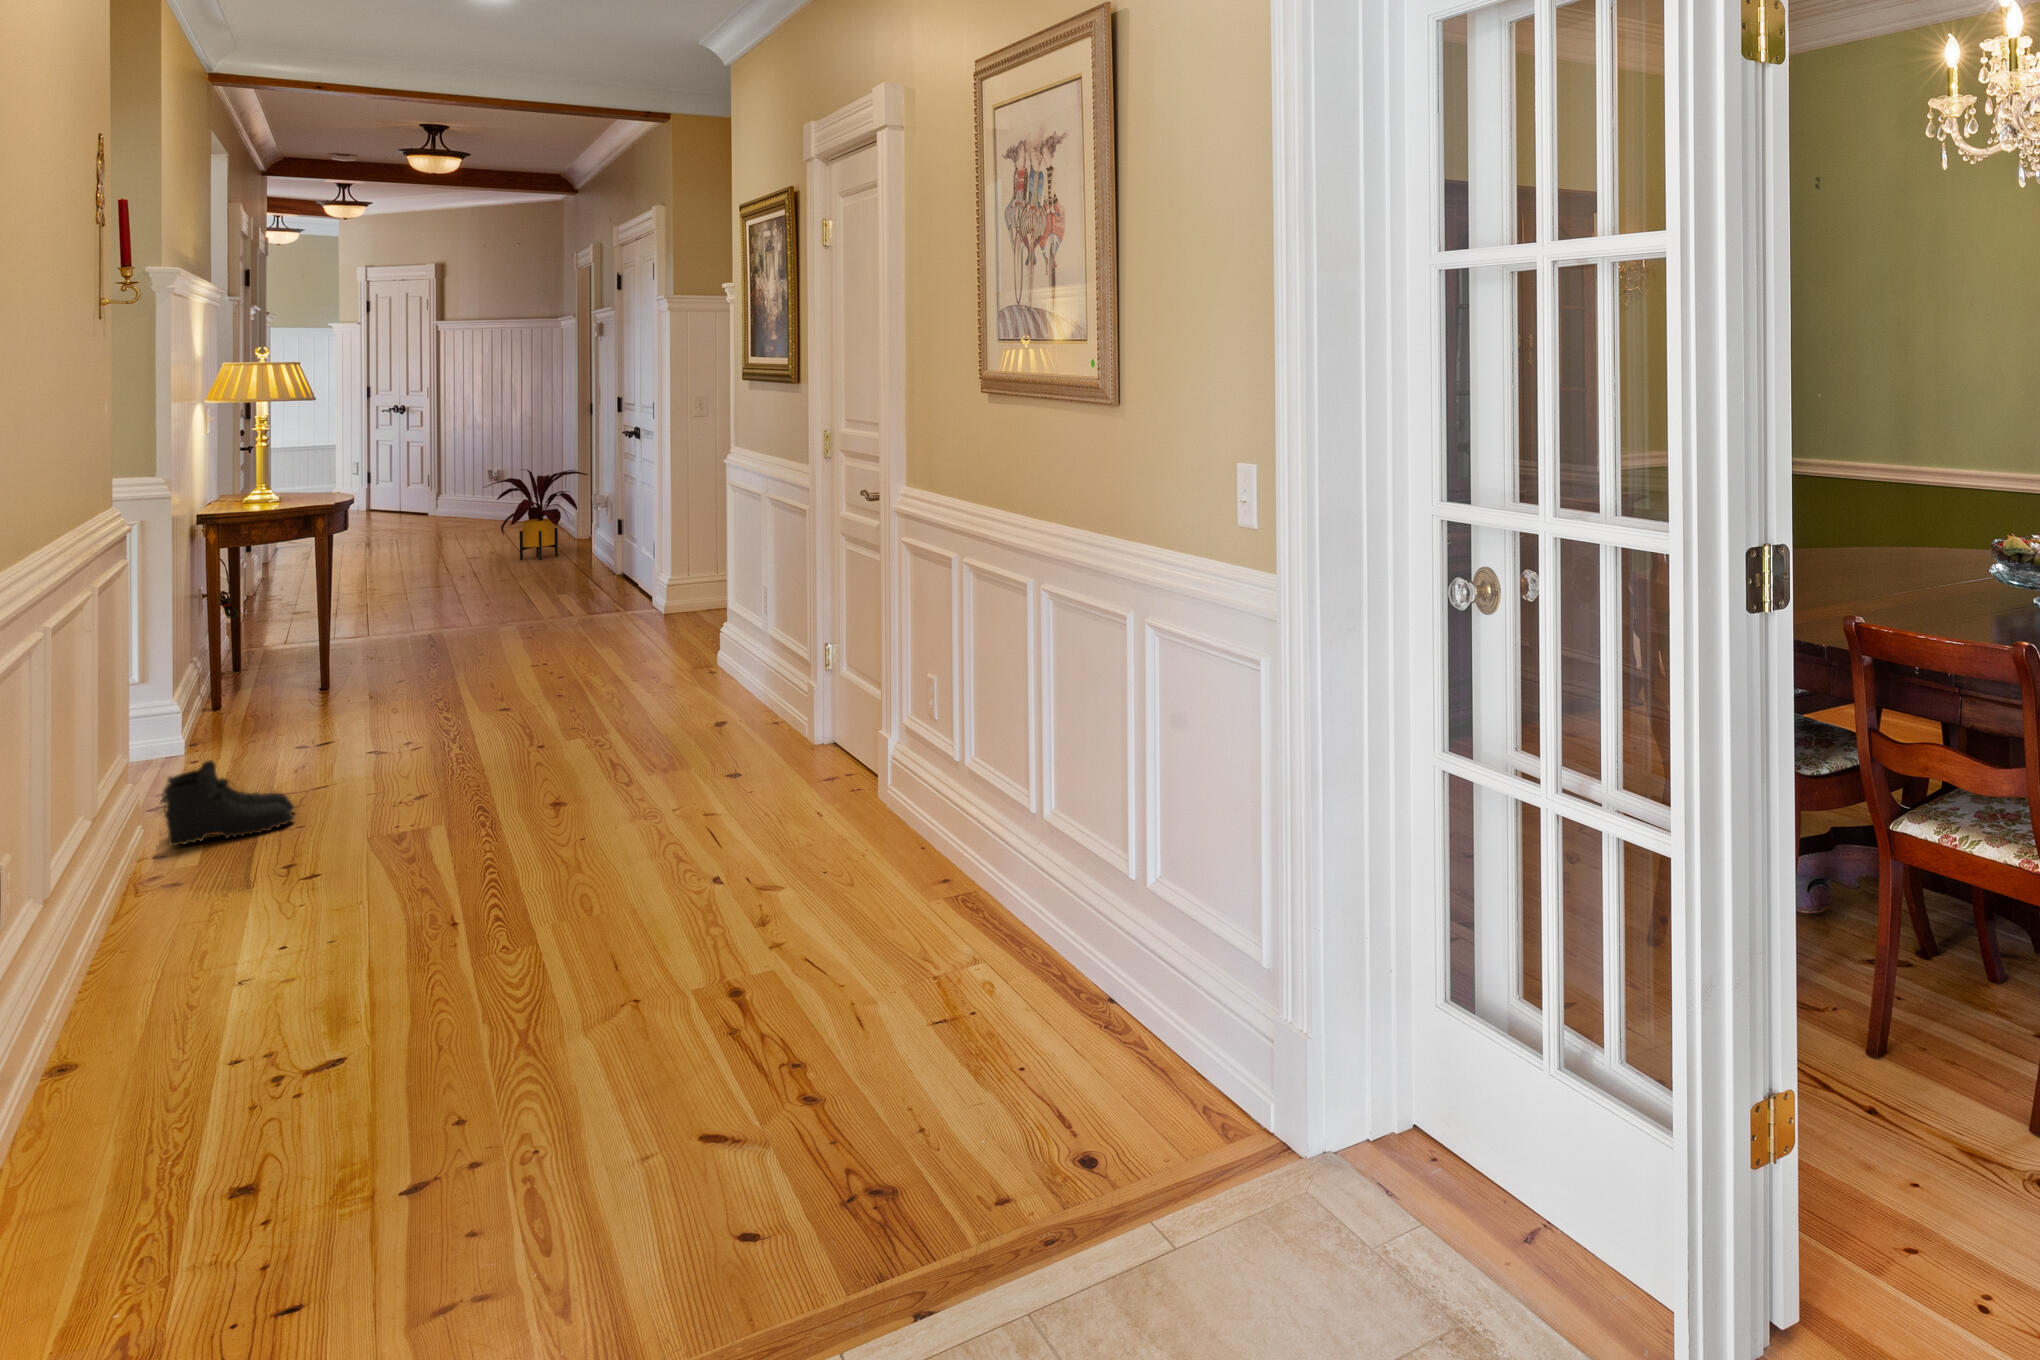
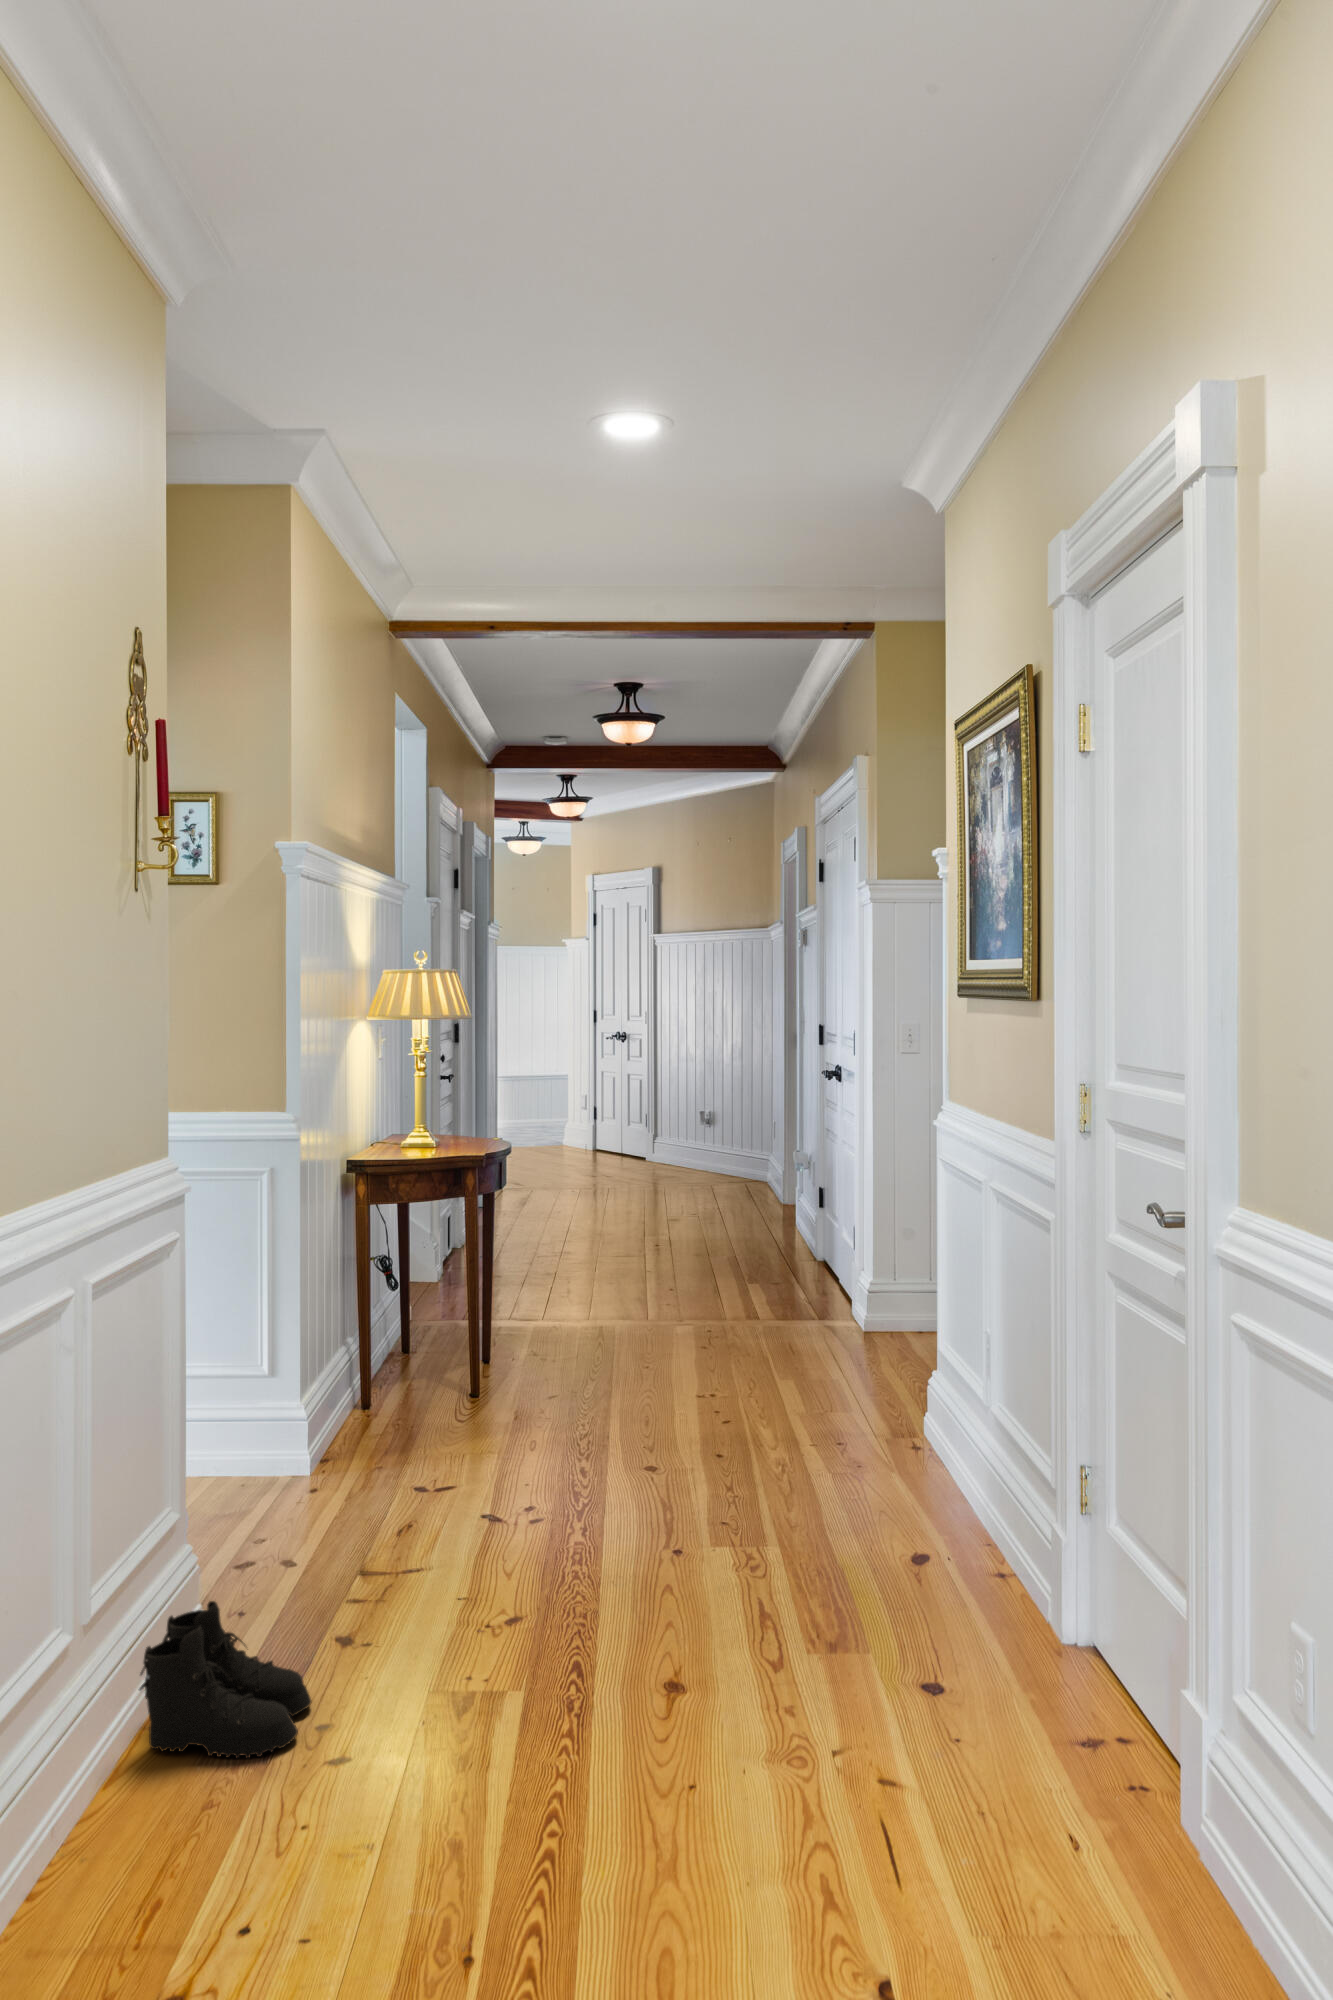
house plant: present [483,469,589,560] -> none [676,1110,793,1222]

